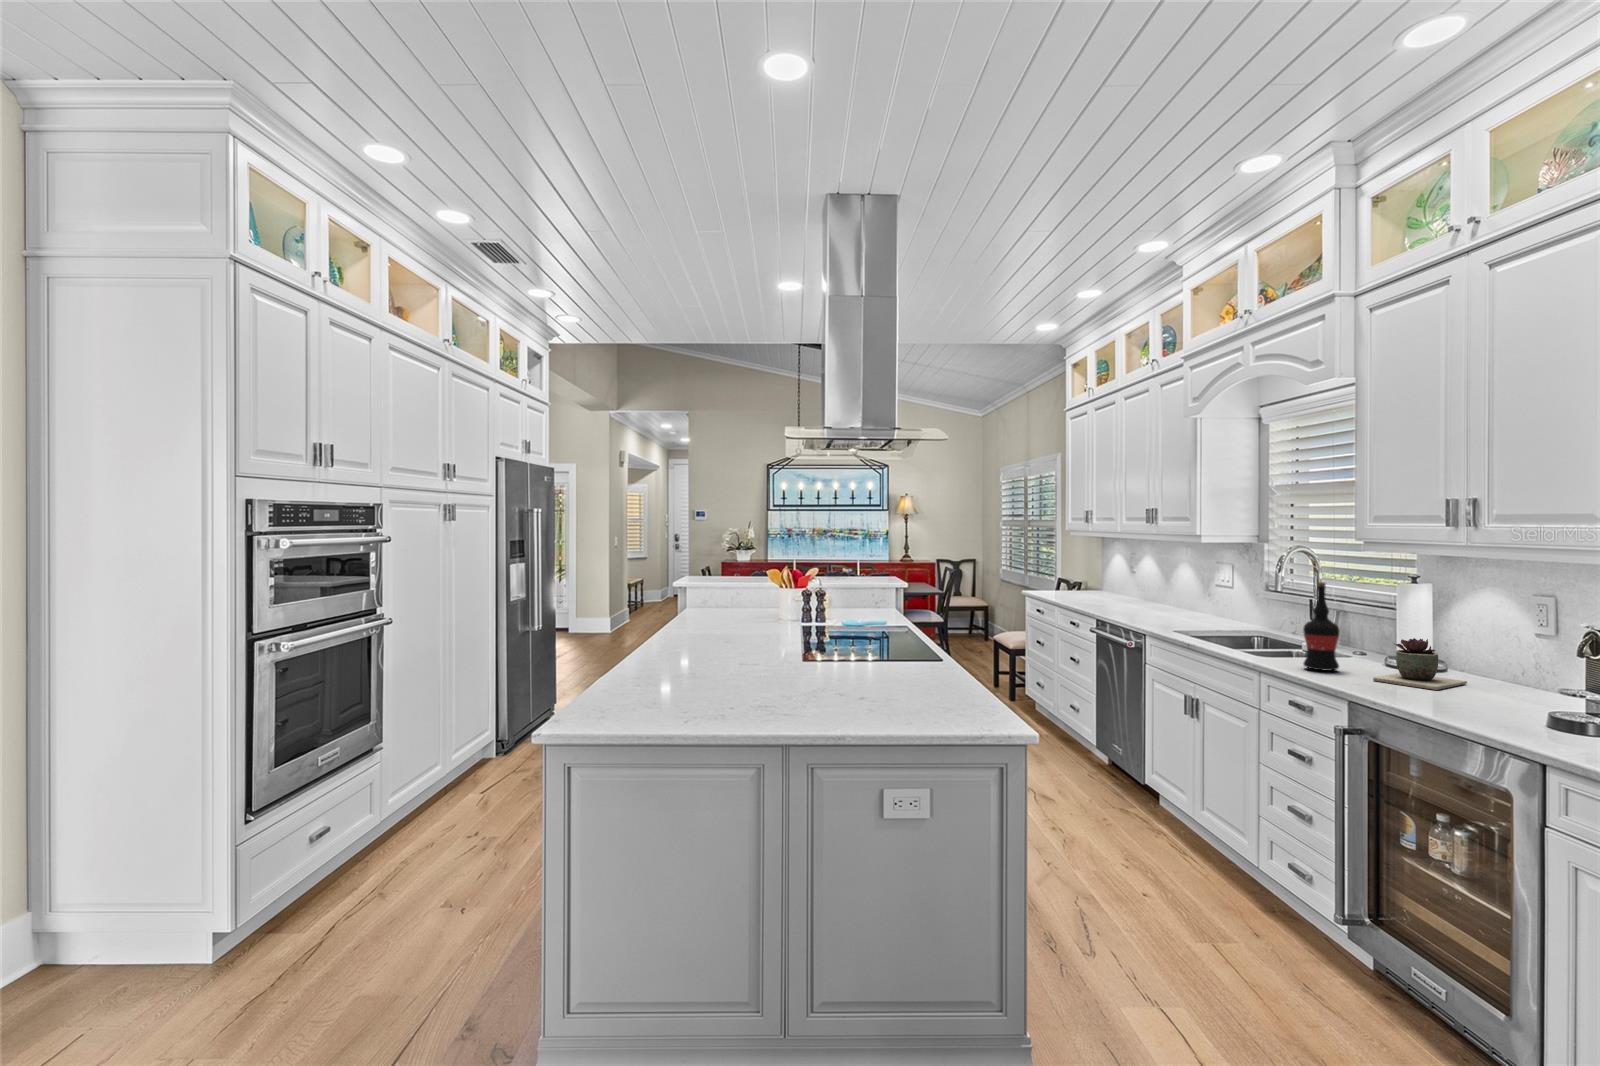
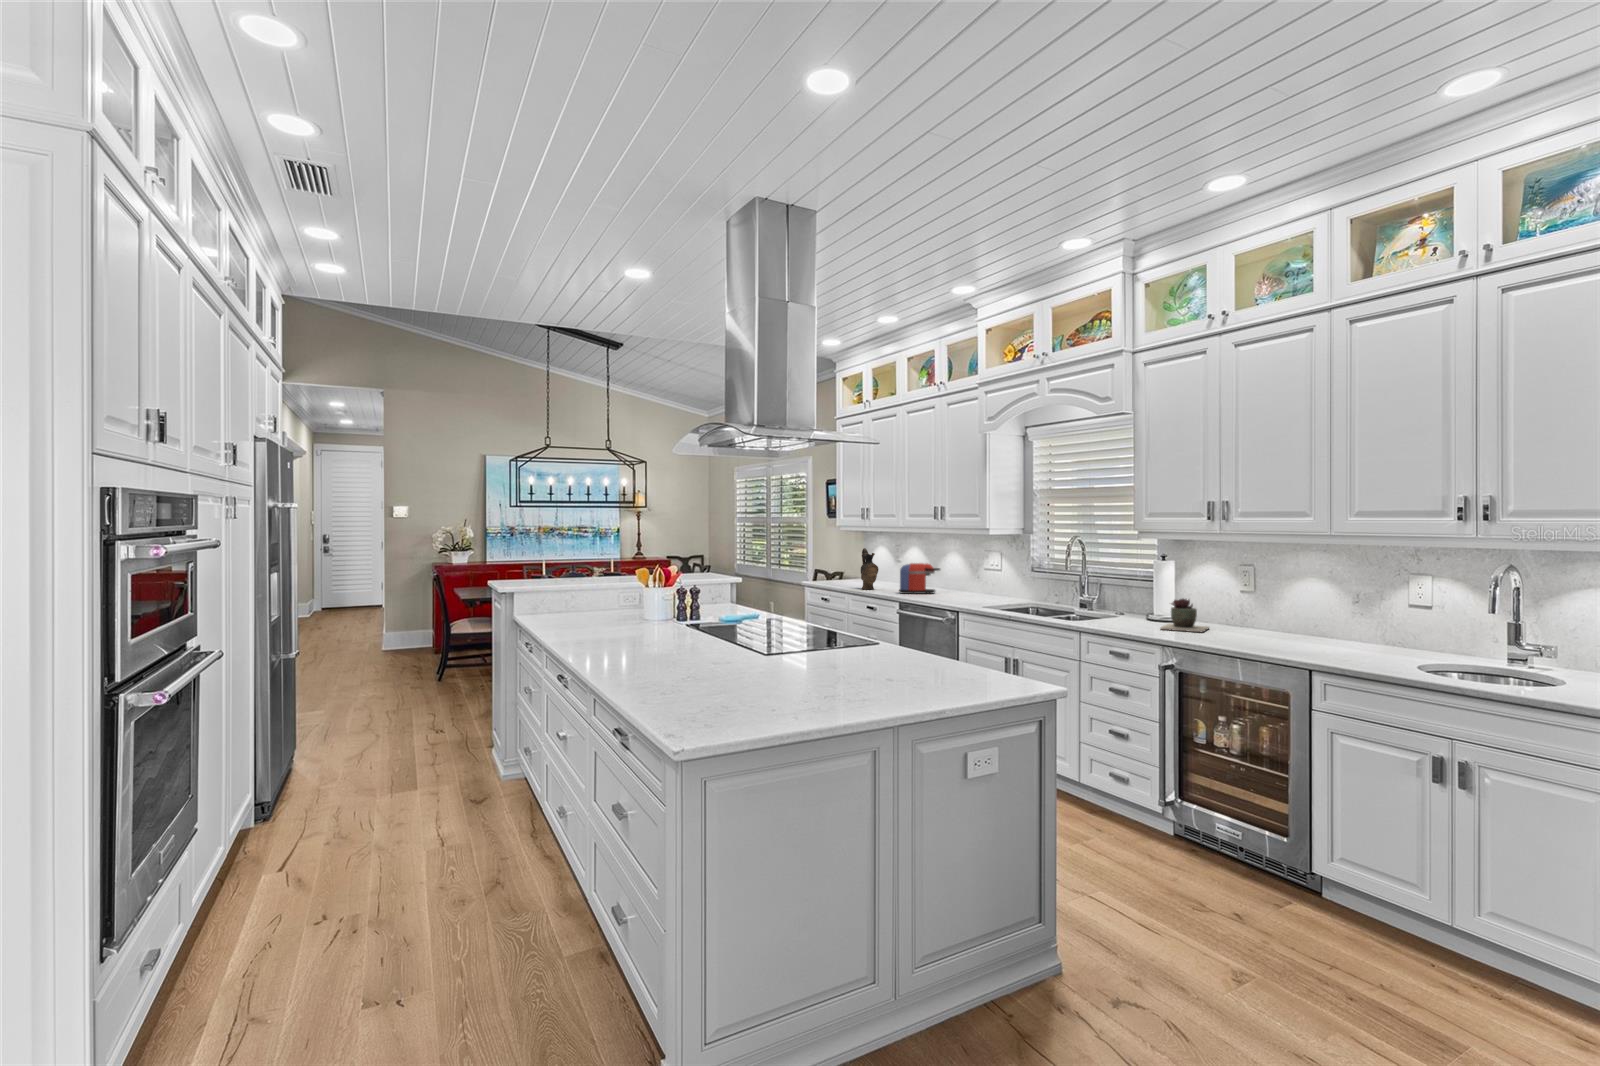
ceramic pitcher: none [1076,556,1097,603] -> present [861,548,879,589]
coffee maker: none [1111,575,1166,612] -> present [899,563,940,594]
wine bottle: present [1303,582,1340,671] -> none [1107,561,1132,625]

